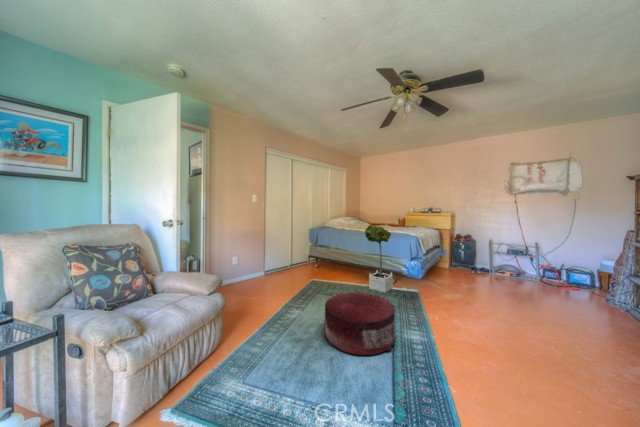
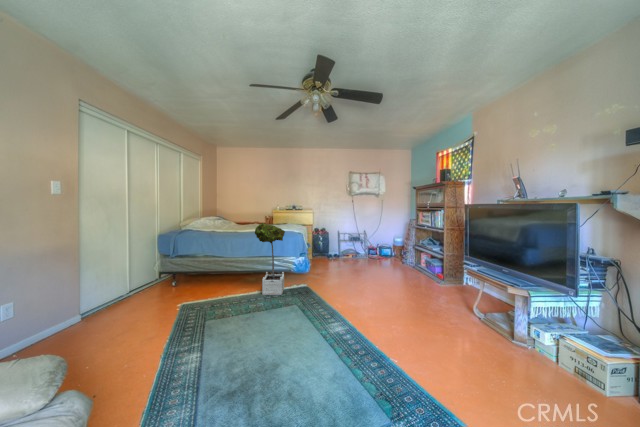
pouf: present [325,291,396,355] -> none [256,300,342,386]

